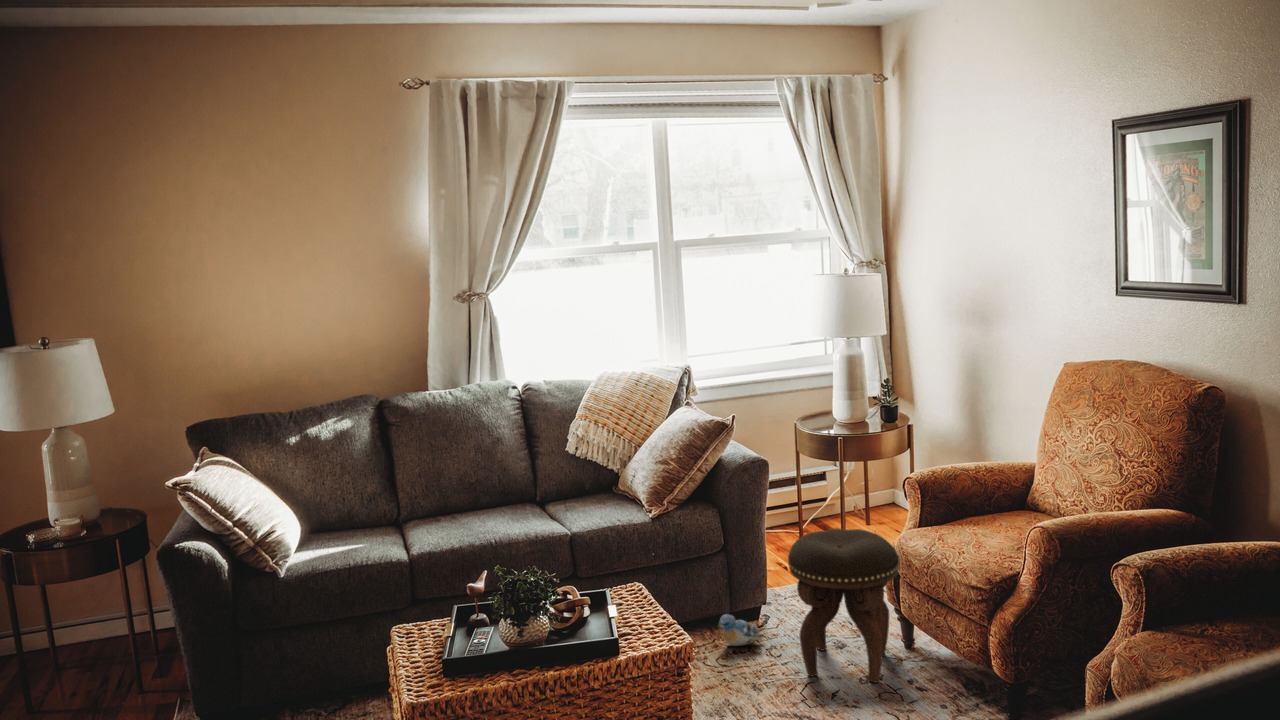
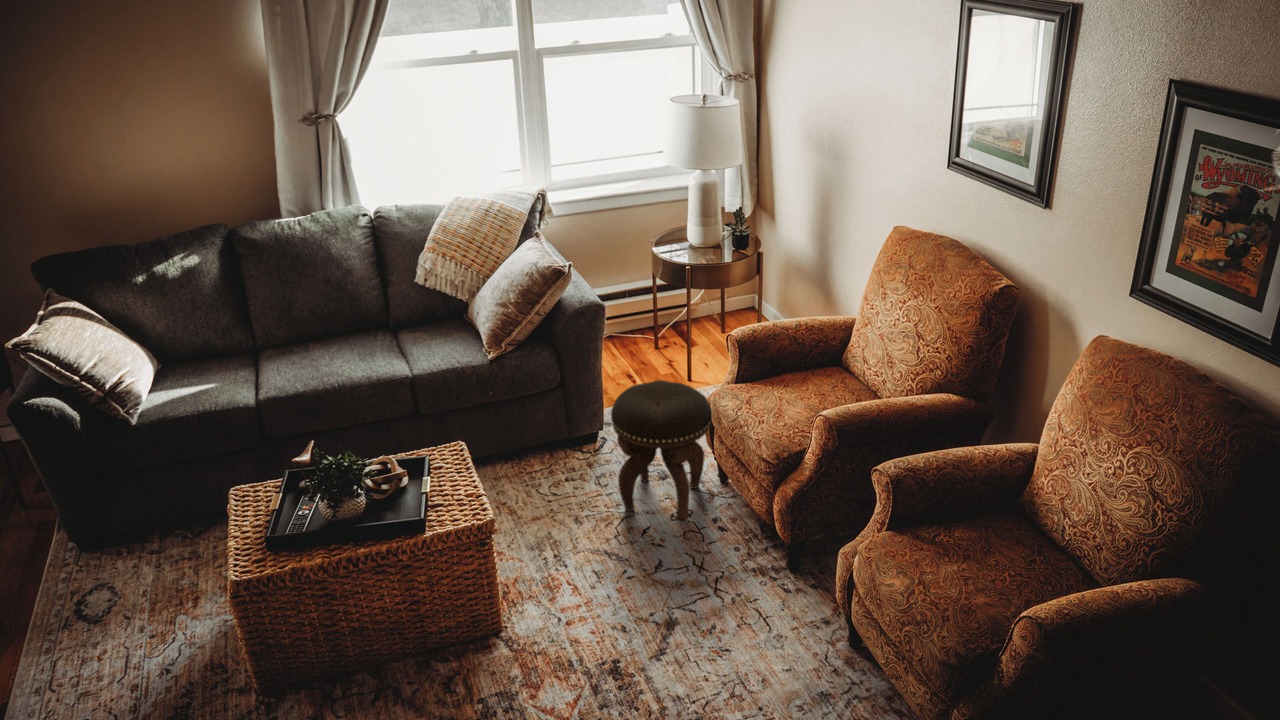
plush toy: present [718,614,764,646] -> none [552,448,596,474]

